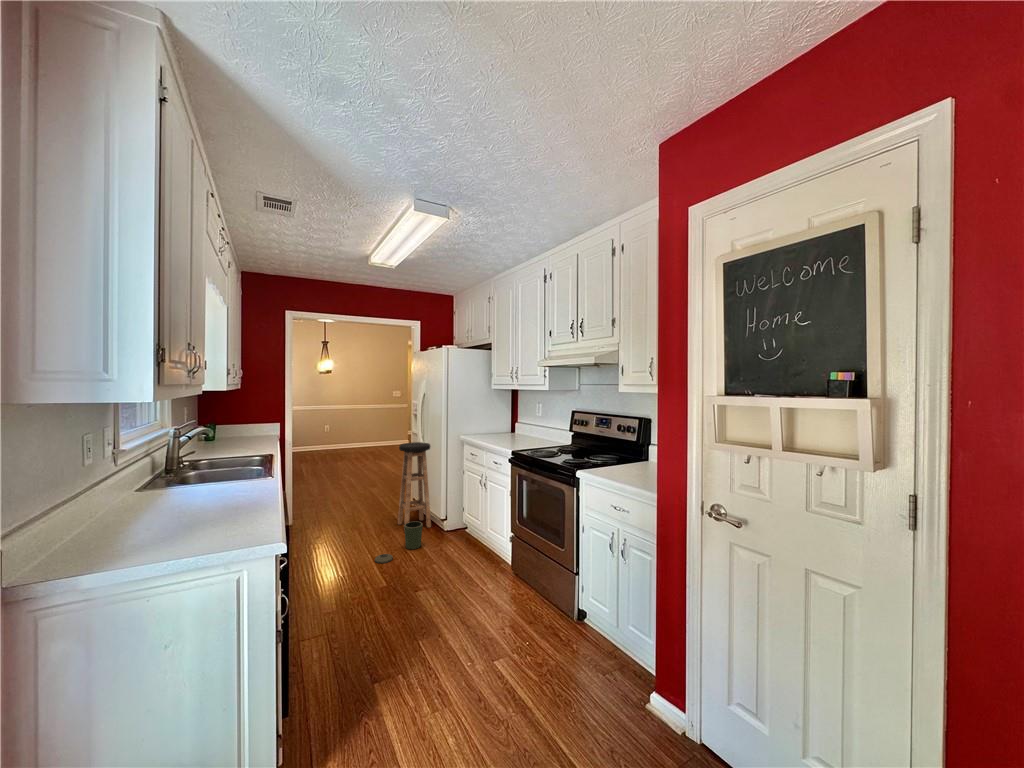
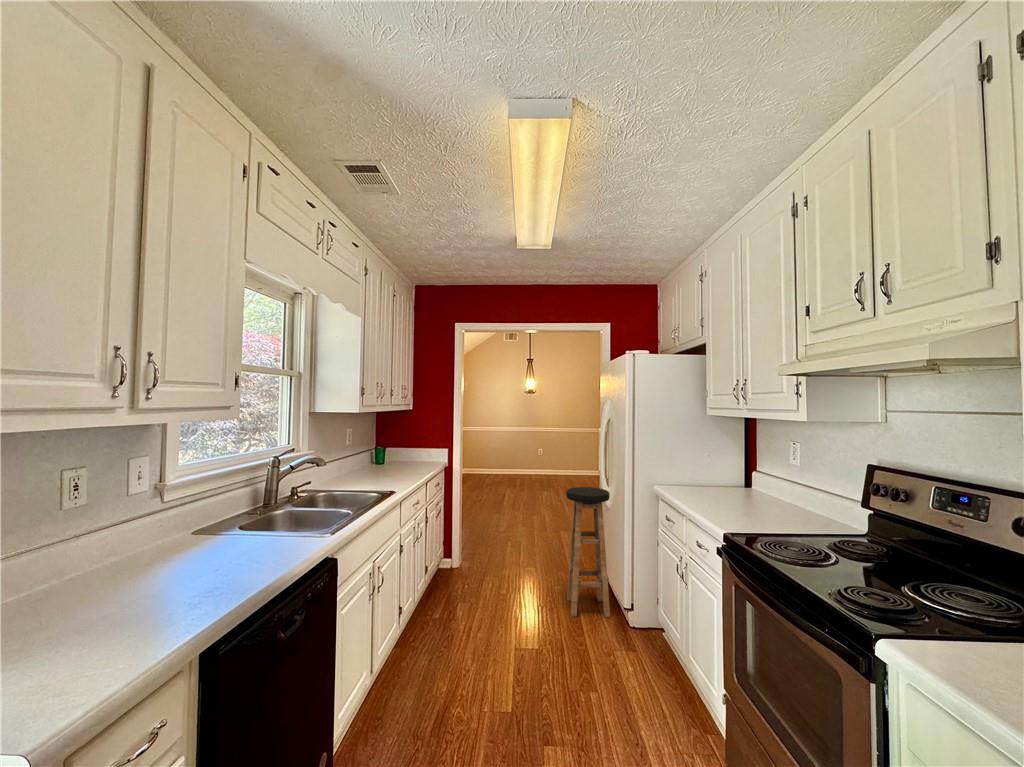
trash can: present [375,521,423,564] -> none [514,607,587,665]

